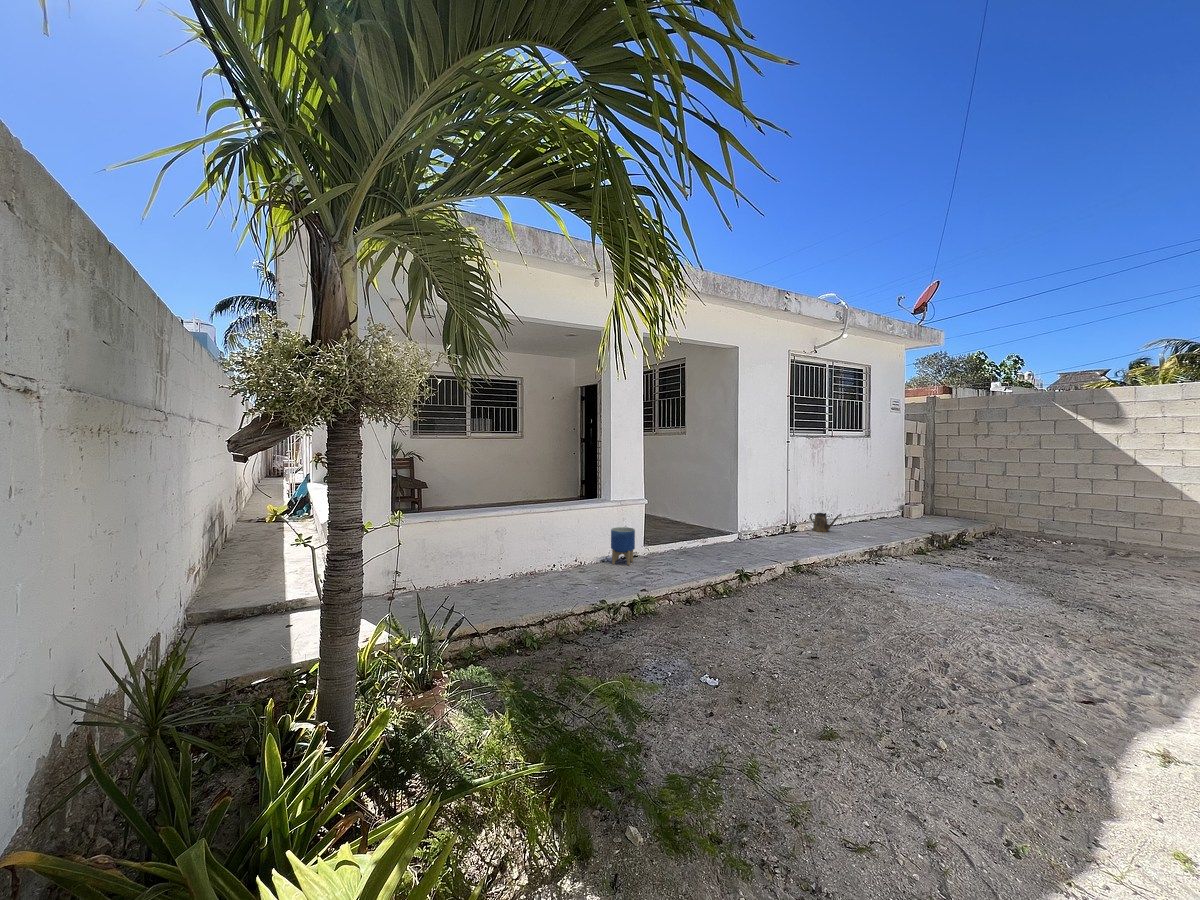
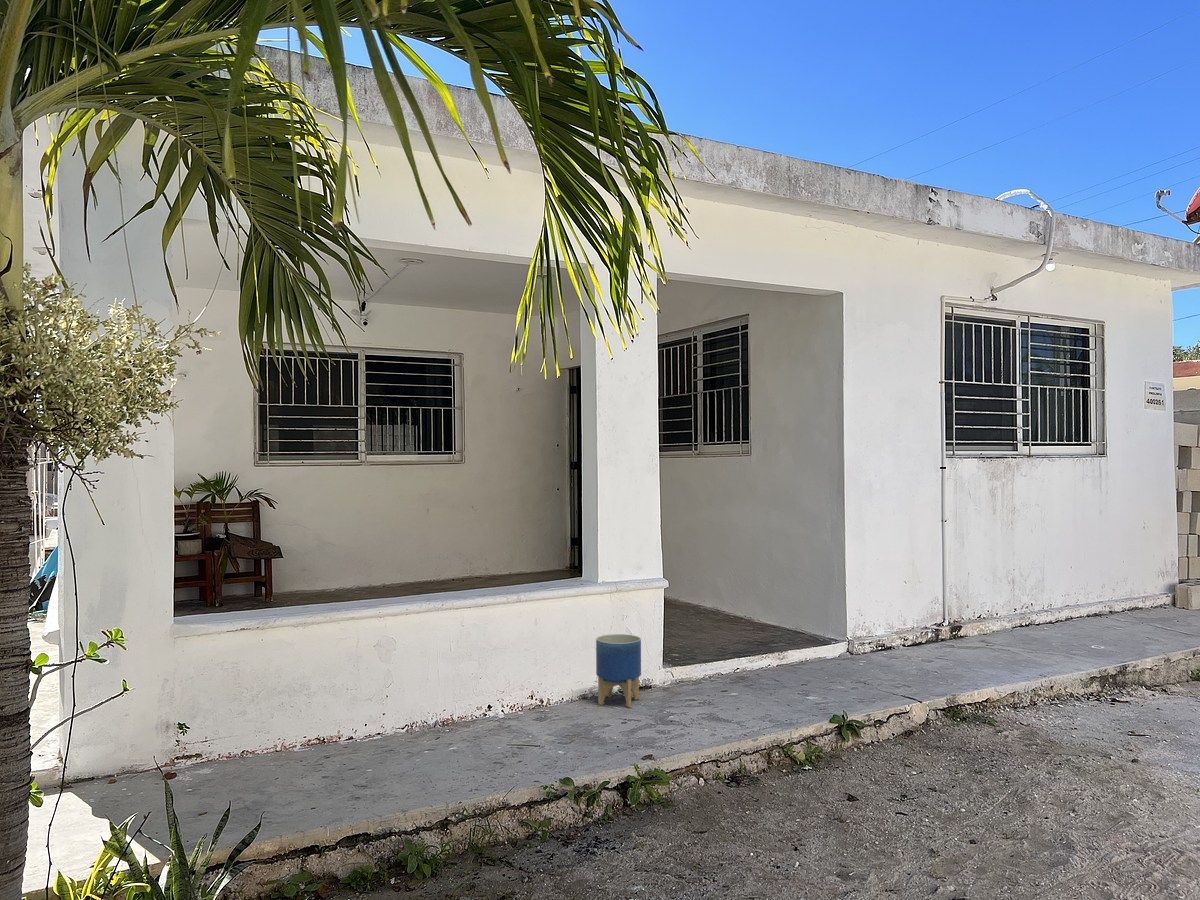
watering can: present [809,513,842,532] -> none [988,602,1049,639]

